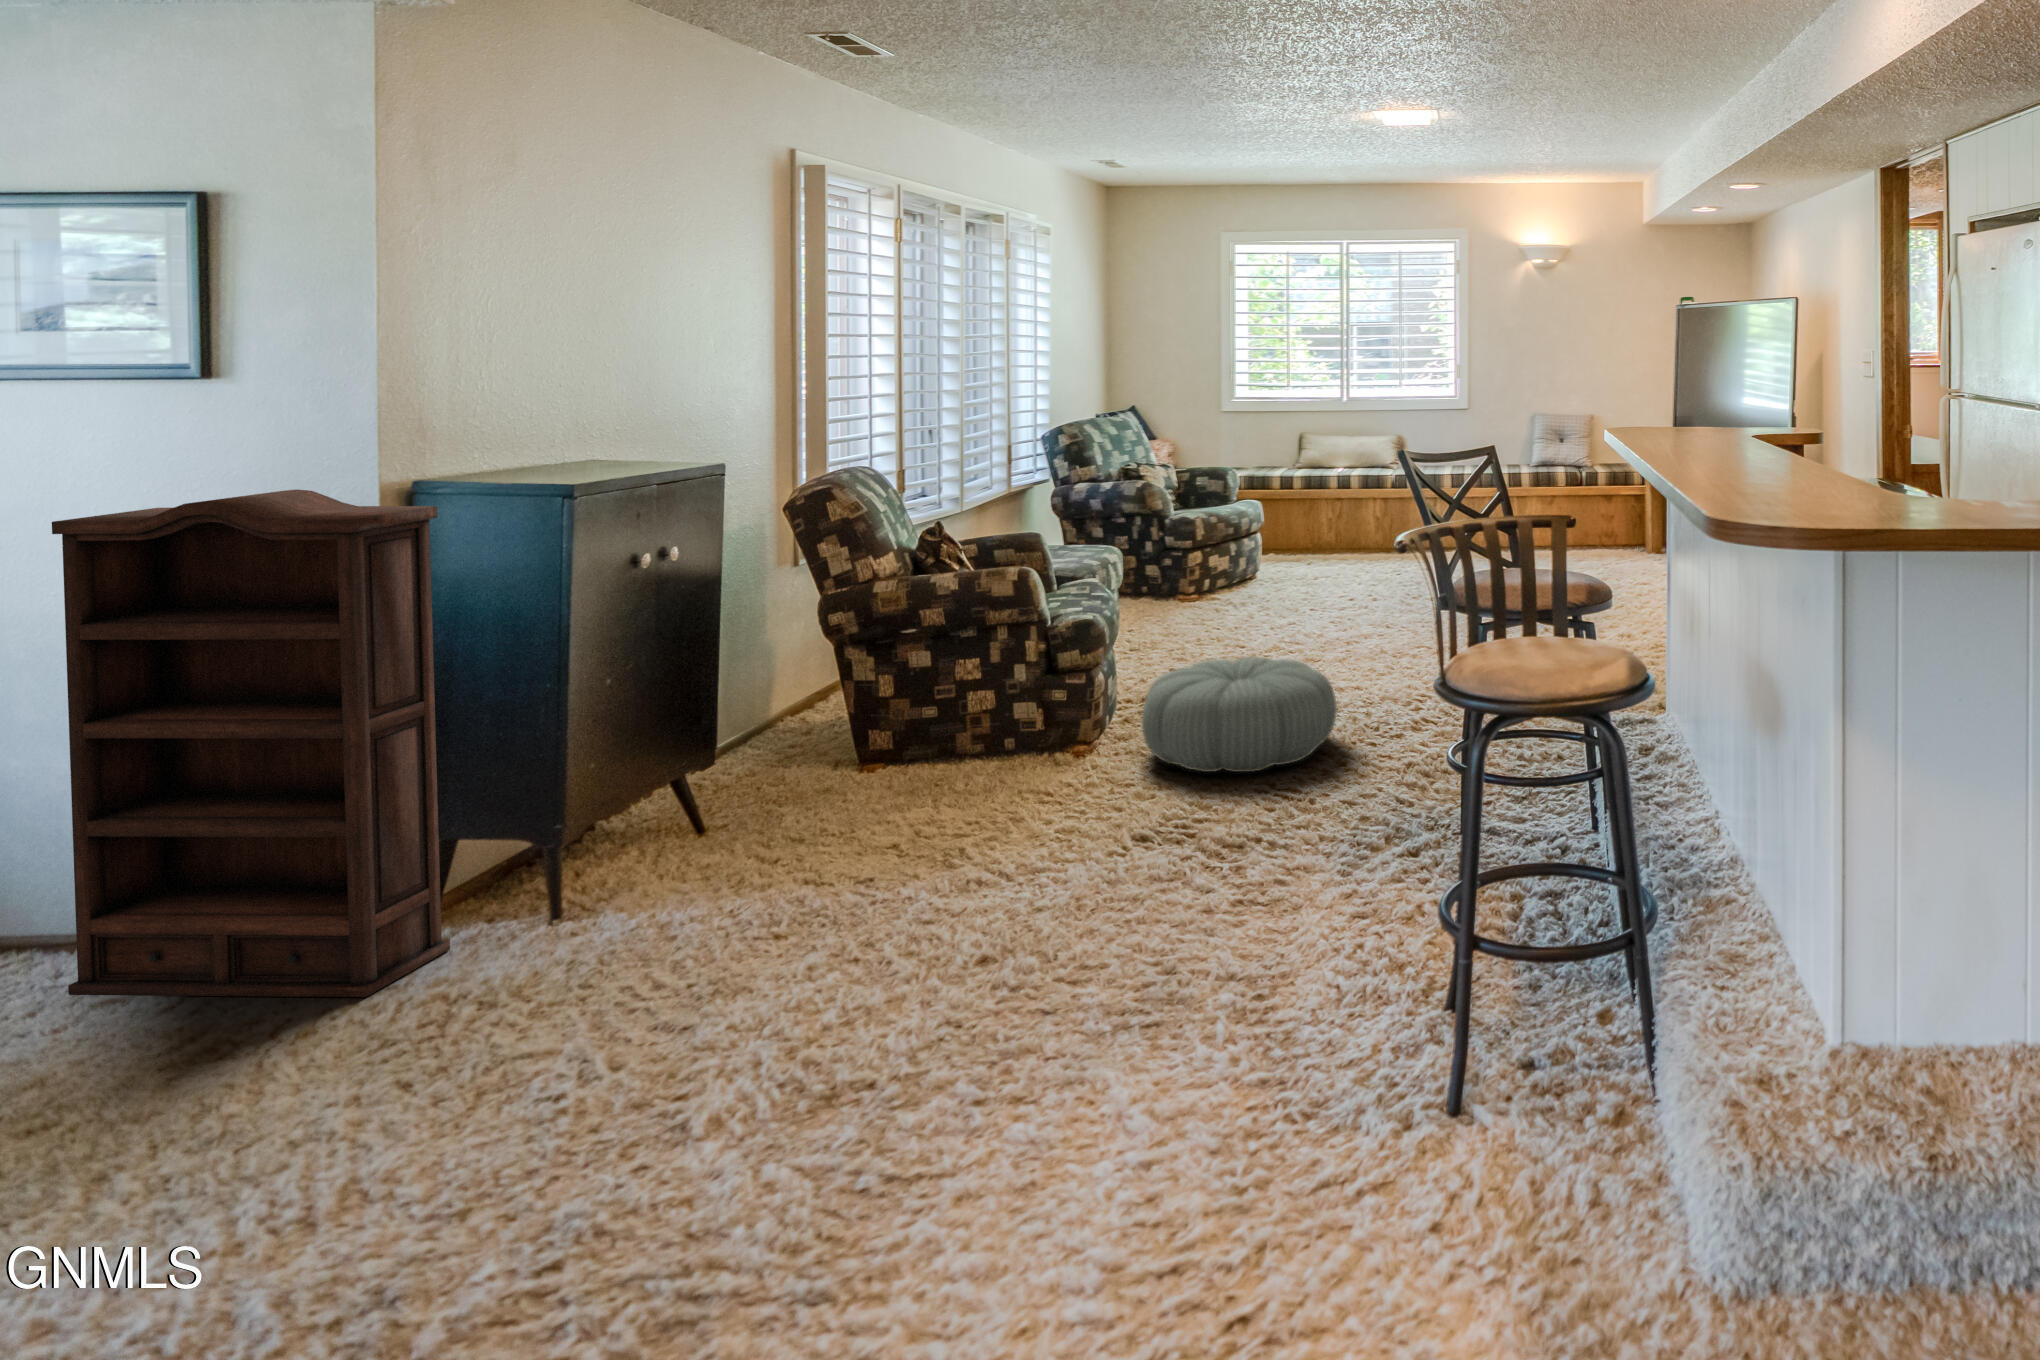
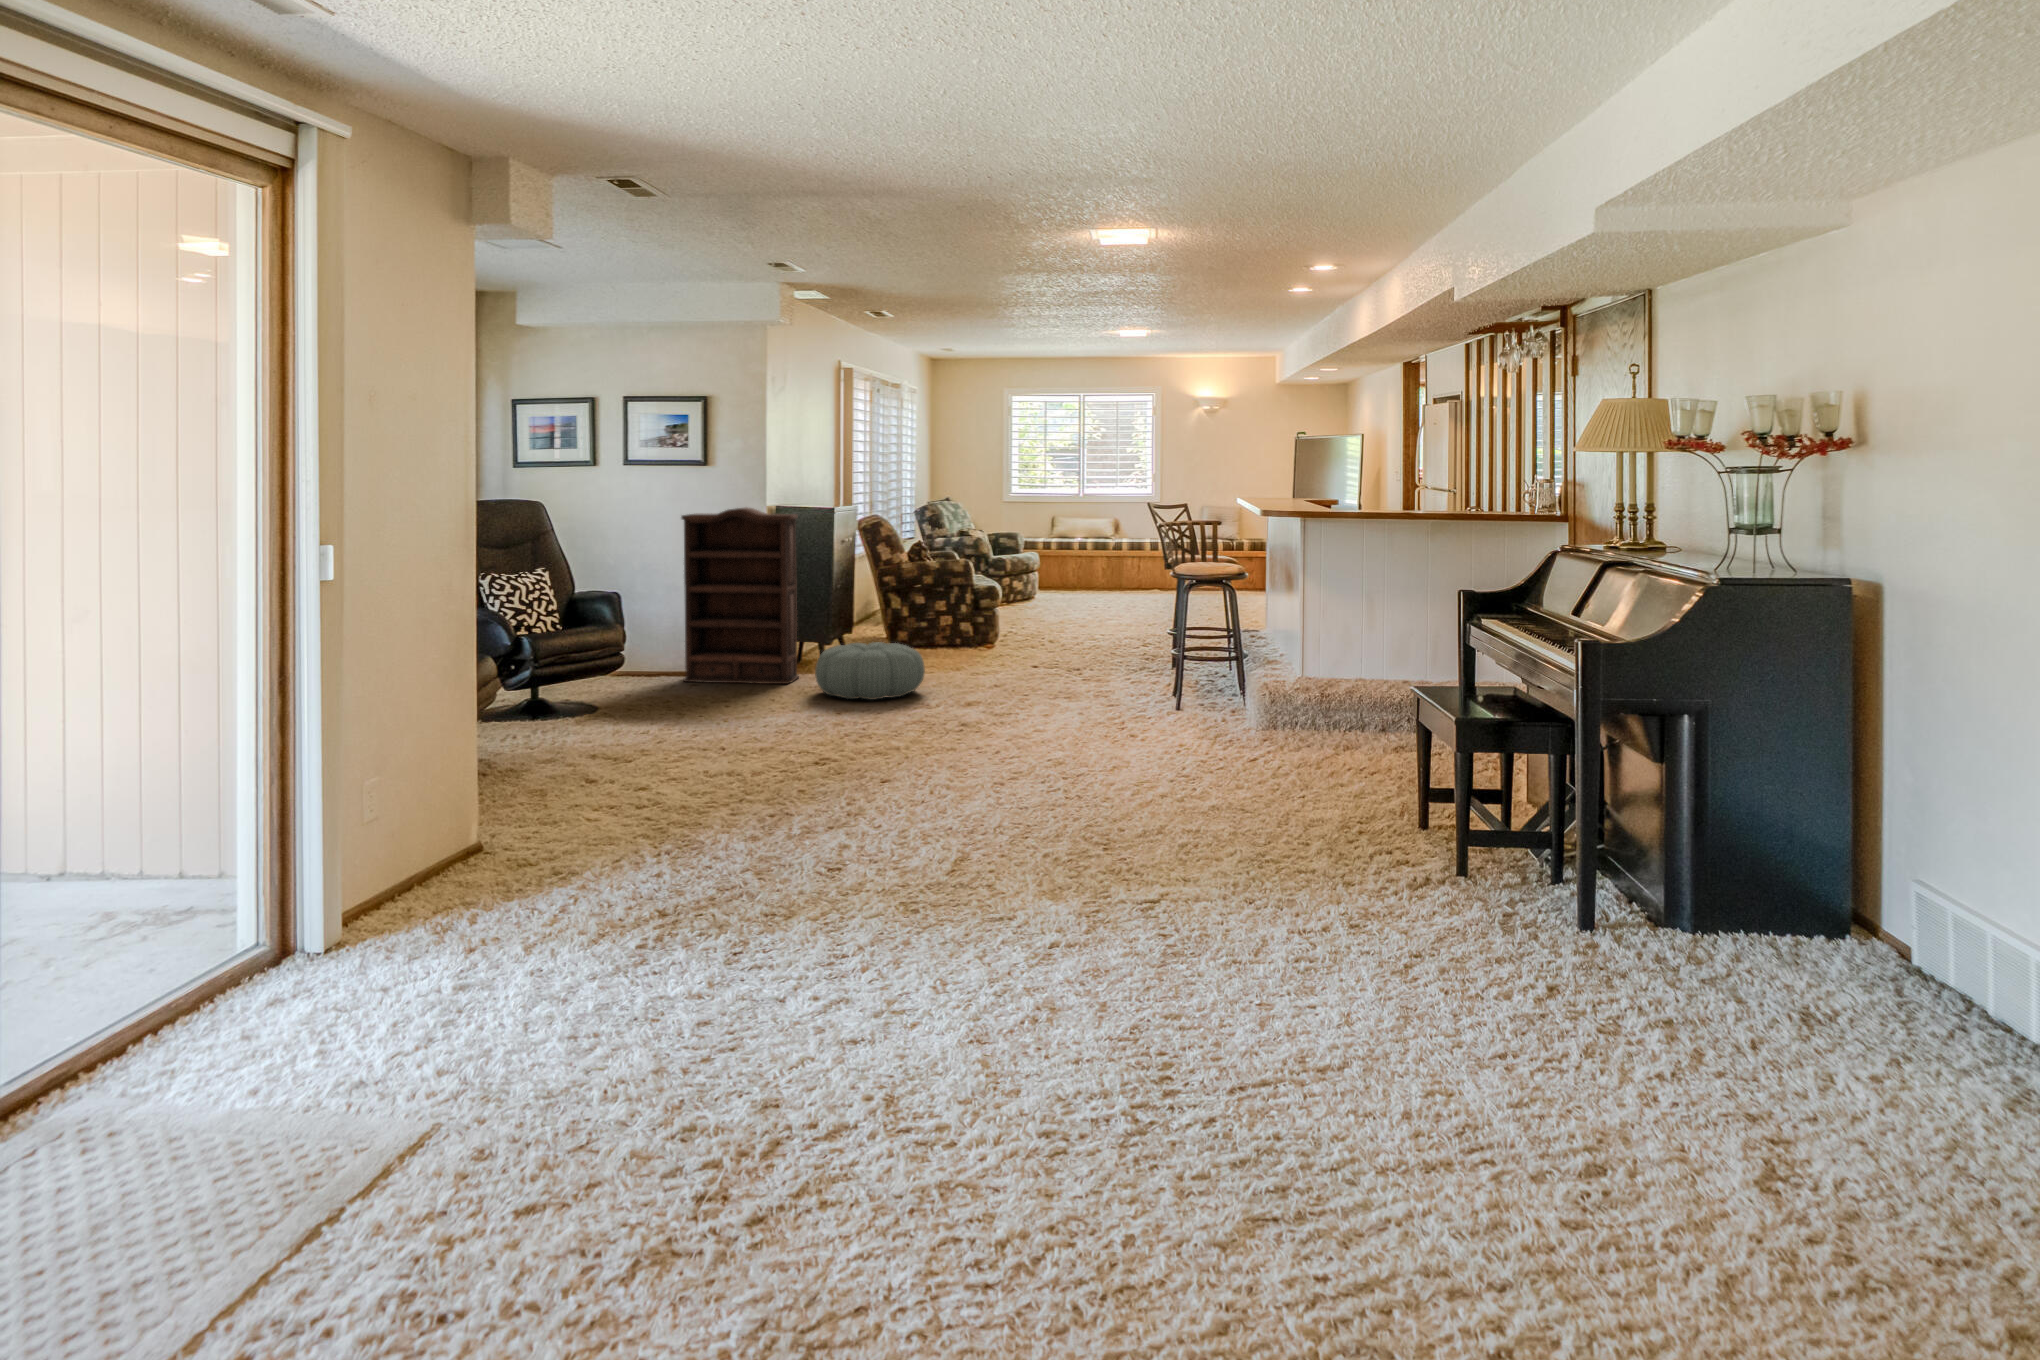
pouf: present [1142,656,1337,772] -> present [815,642,925,700]

